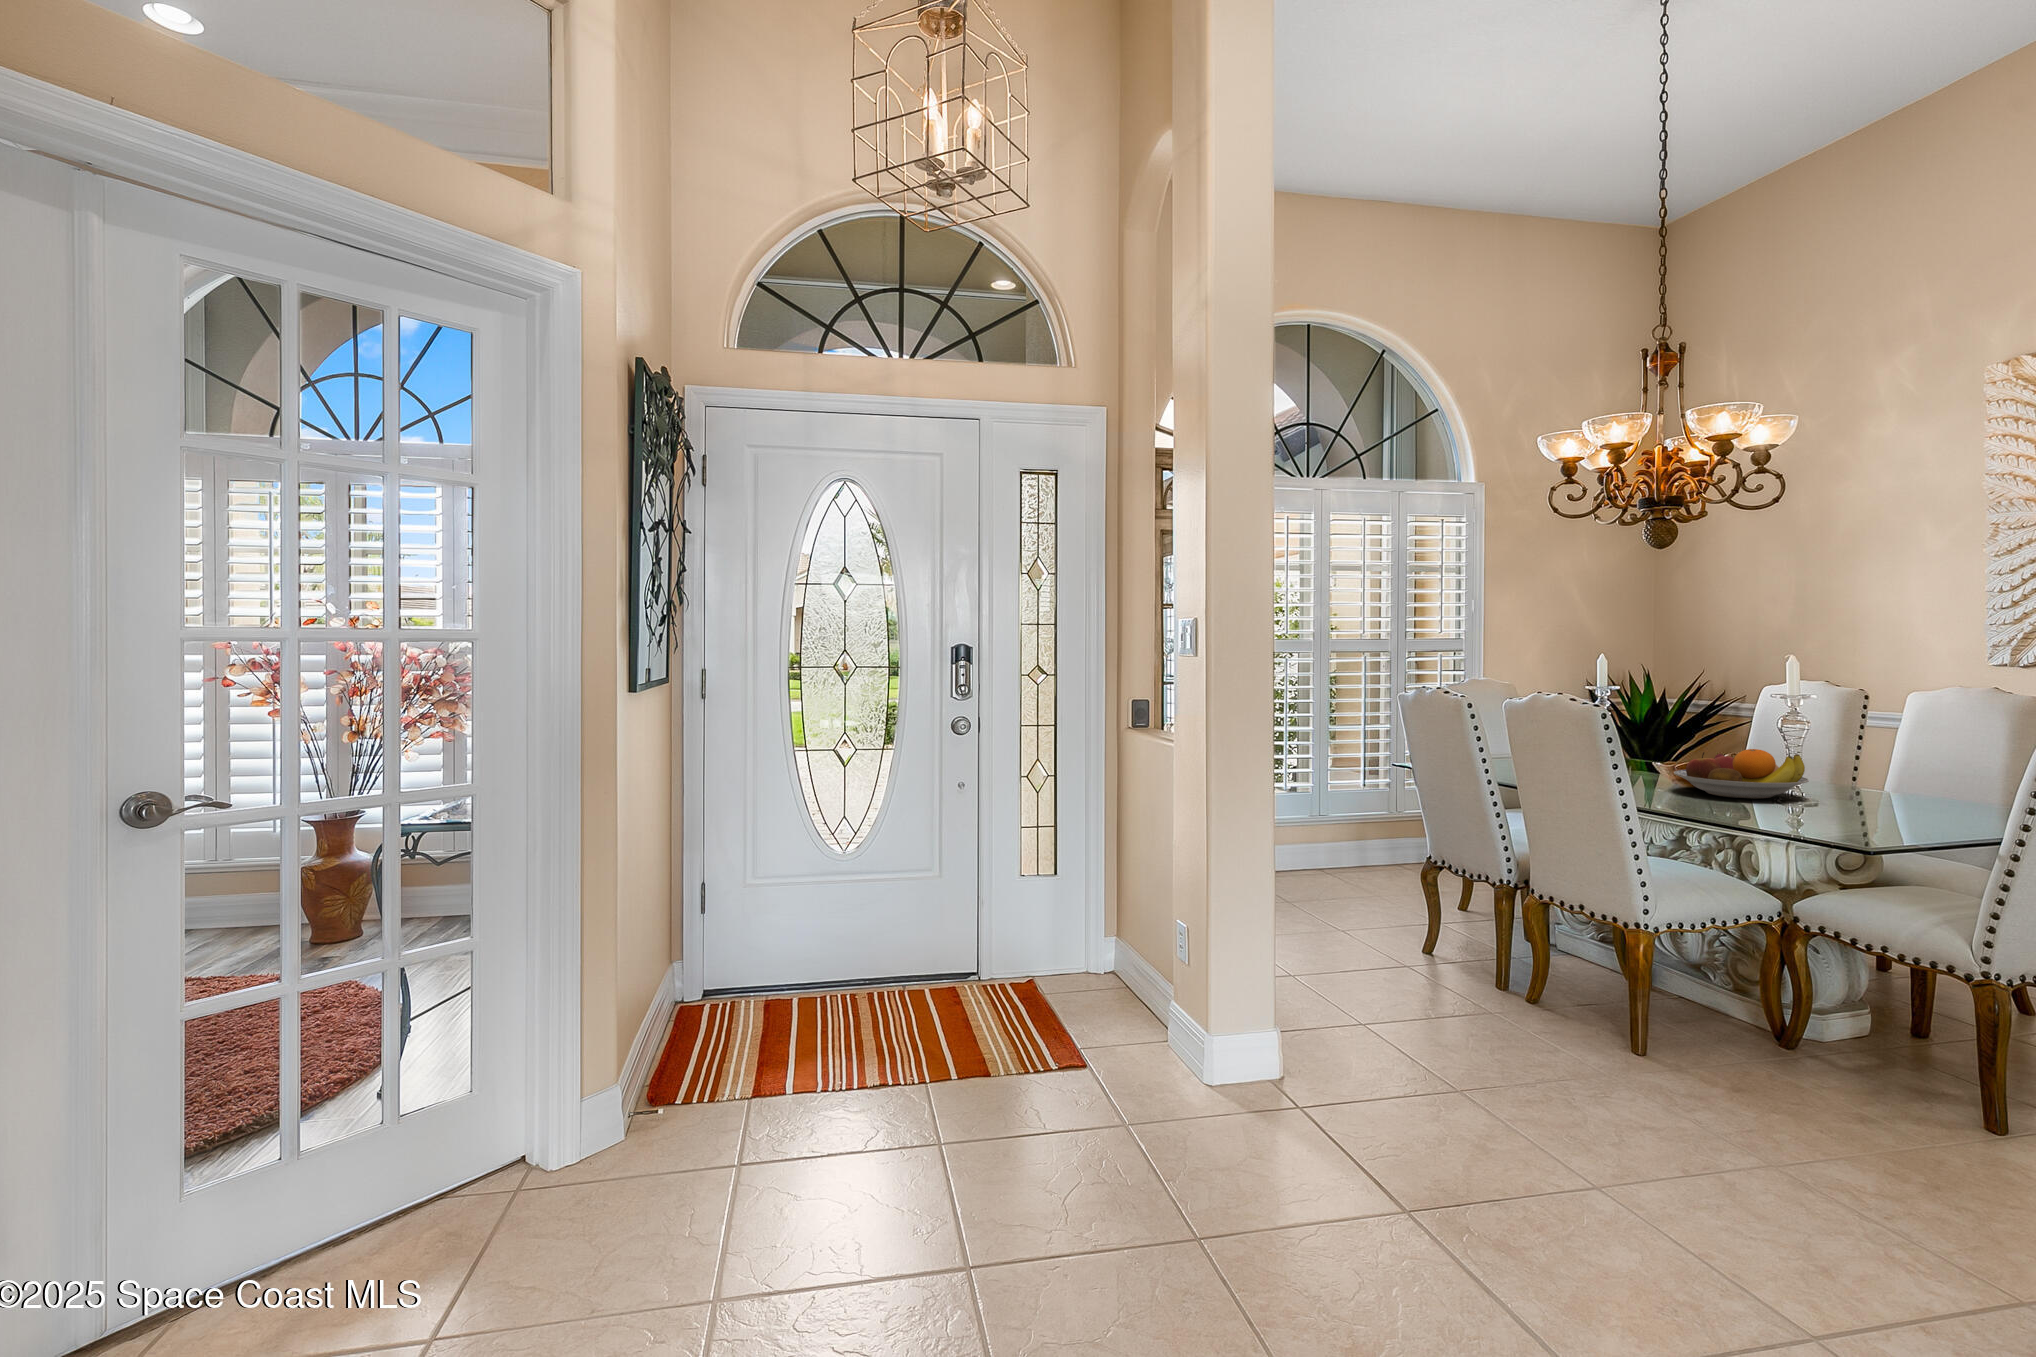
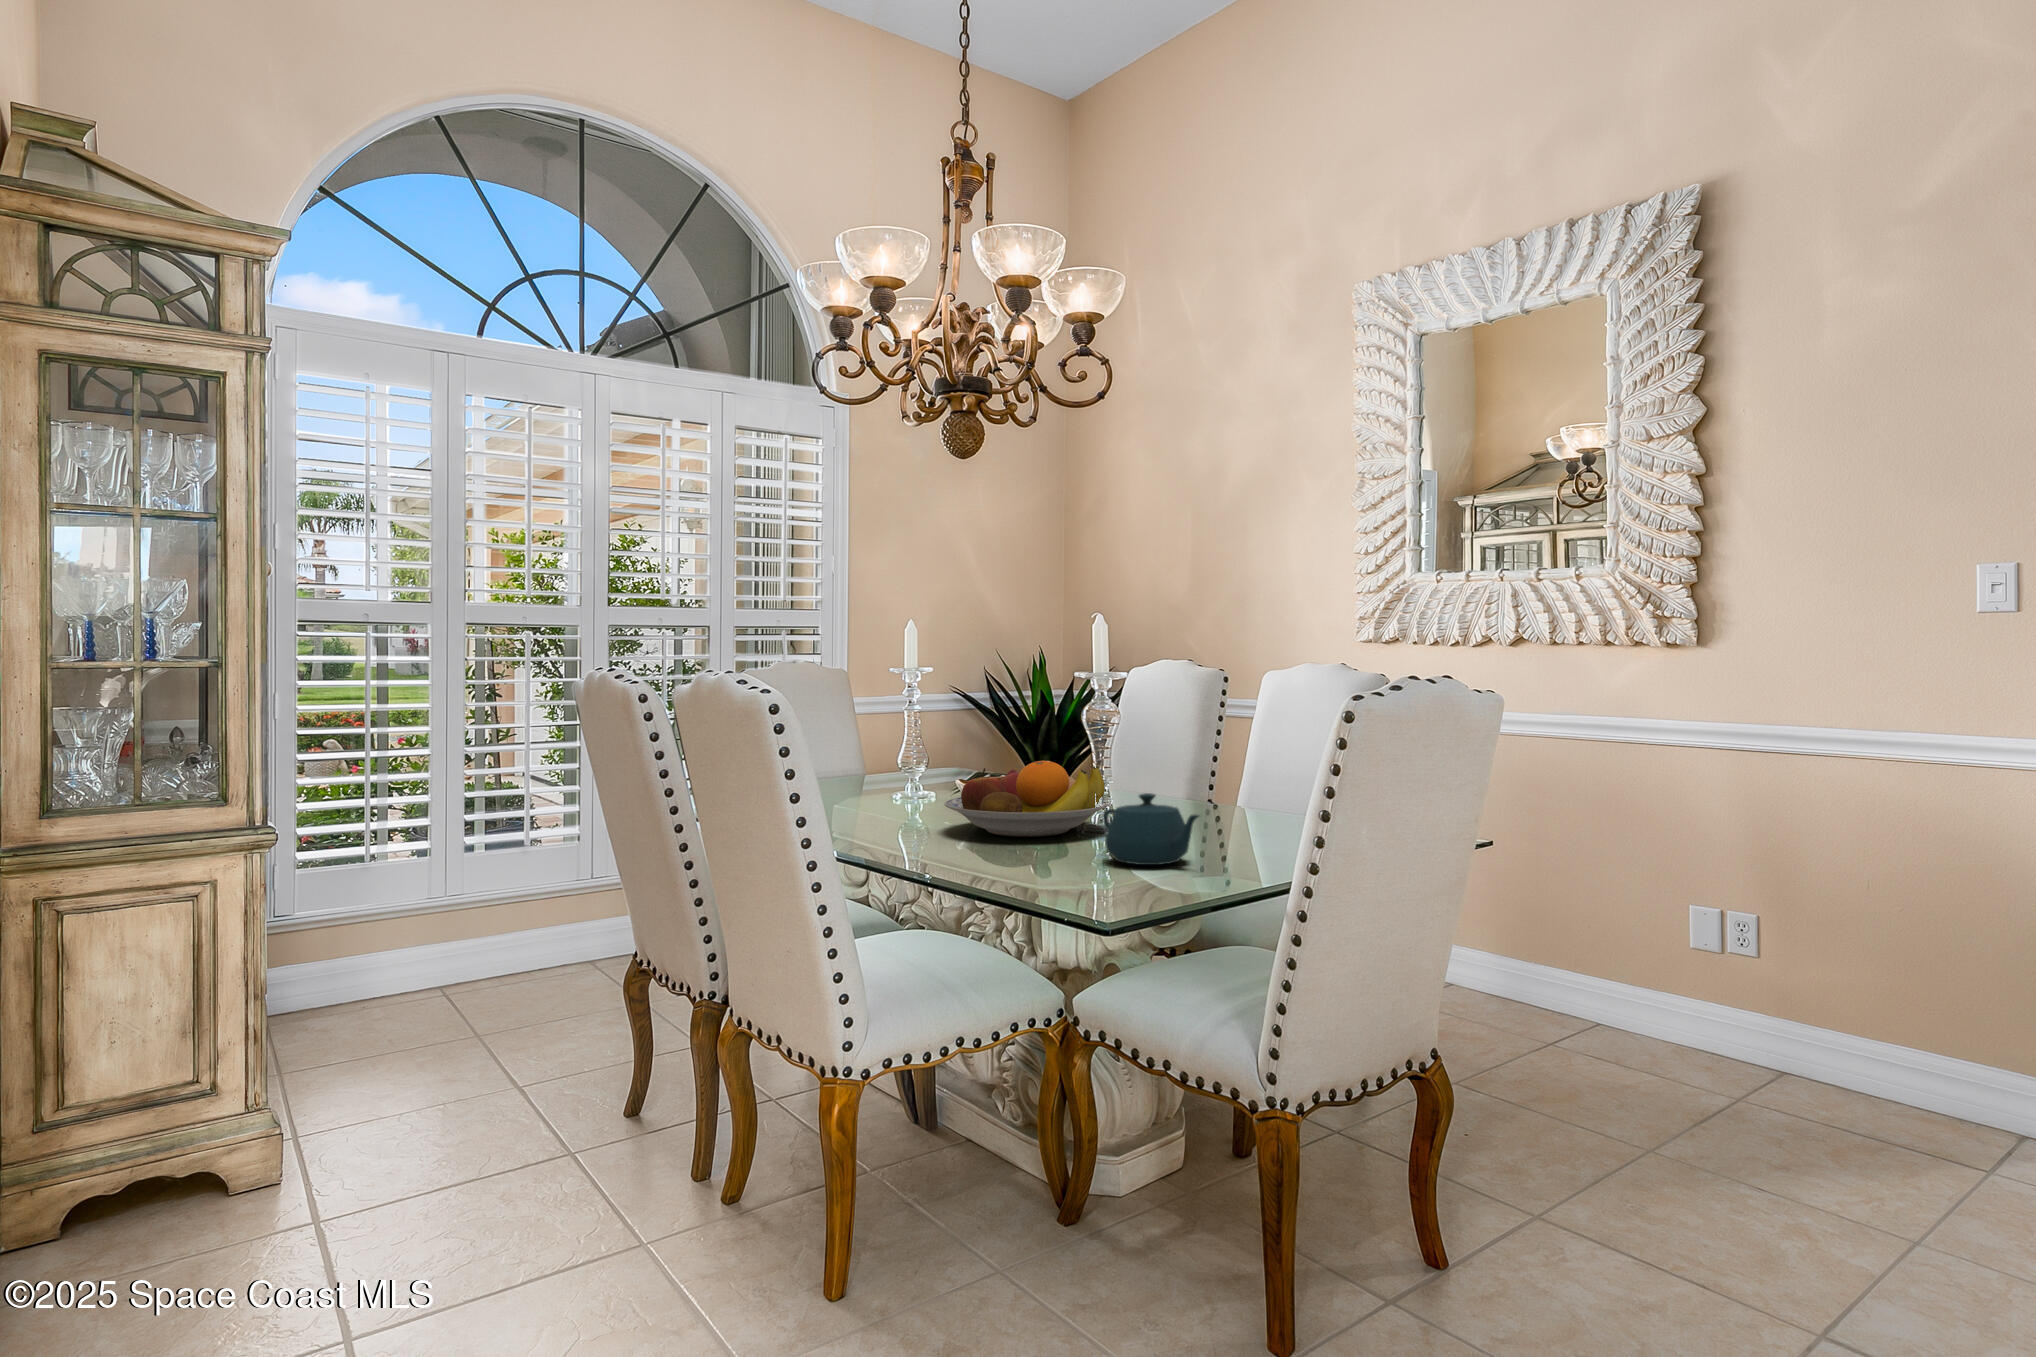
teapot: none [1820,774,1915,820] -> present [1103,793,1199,865]

